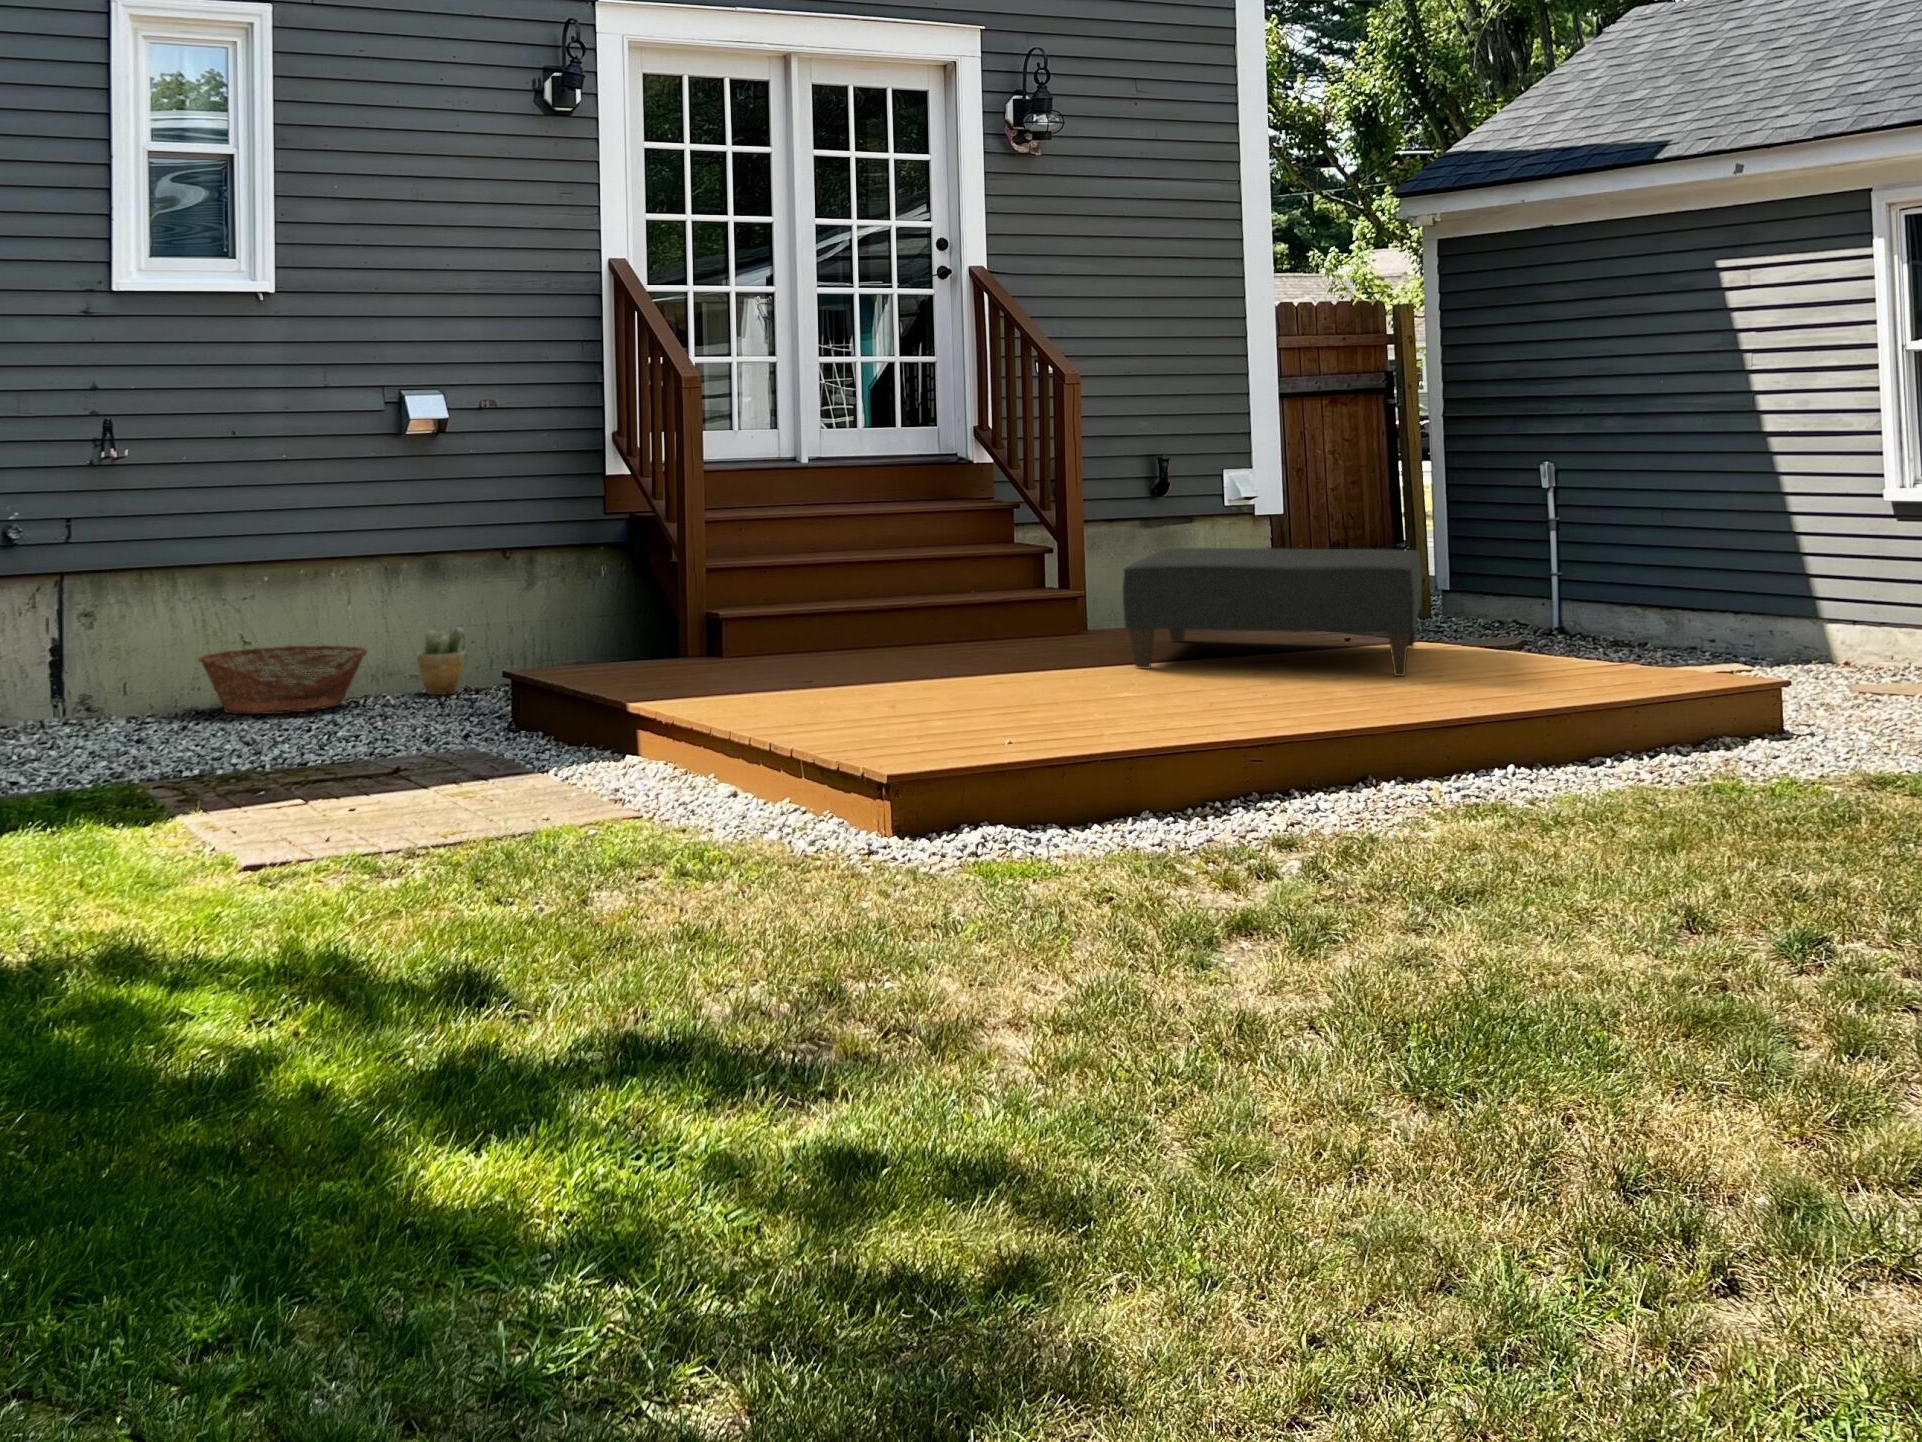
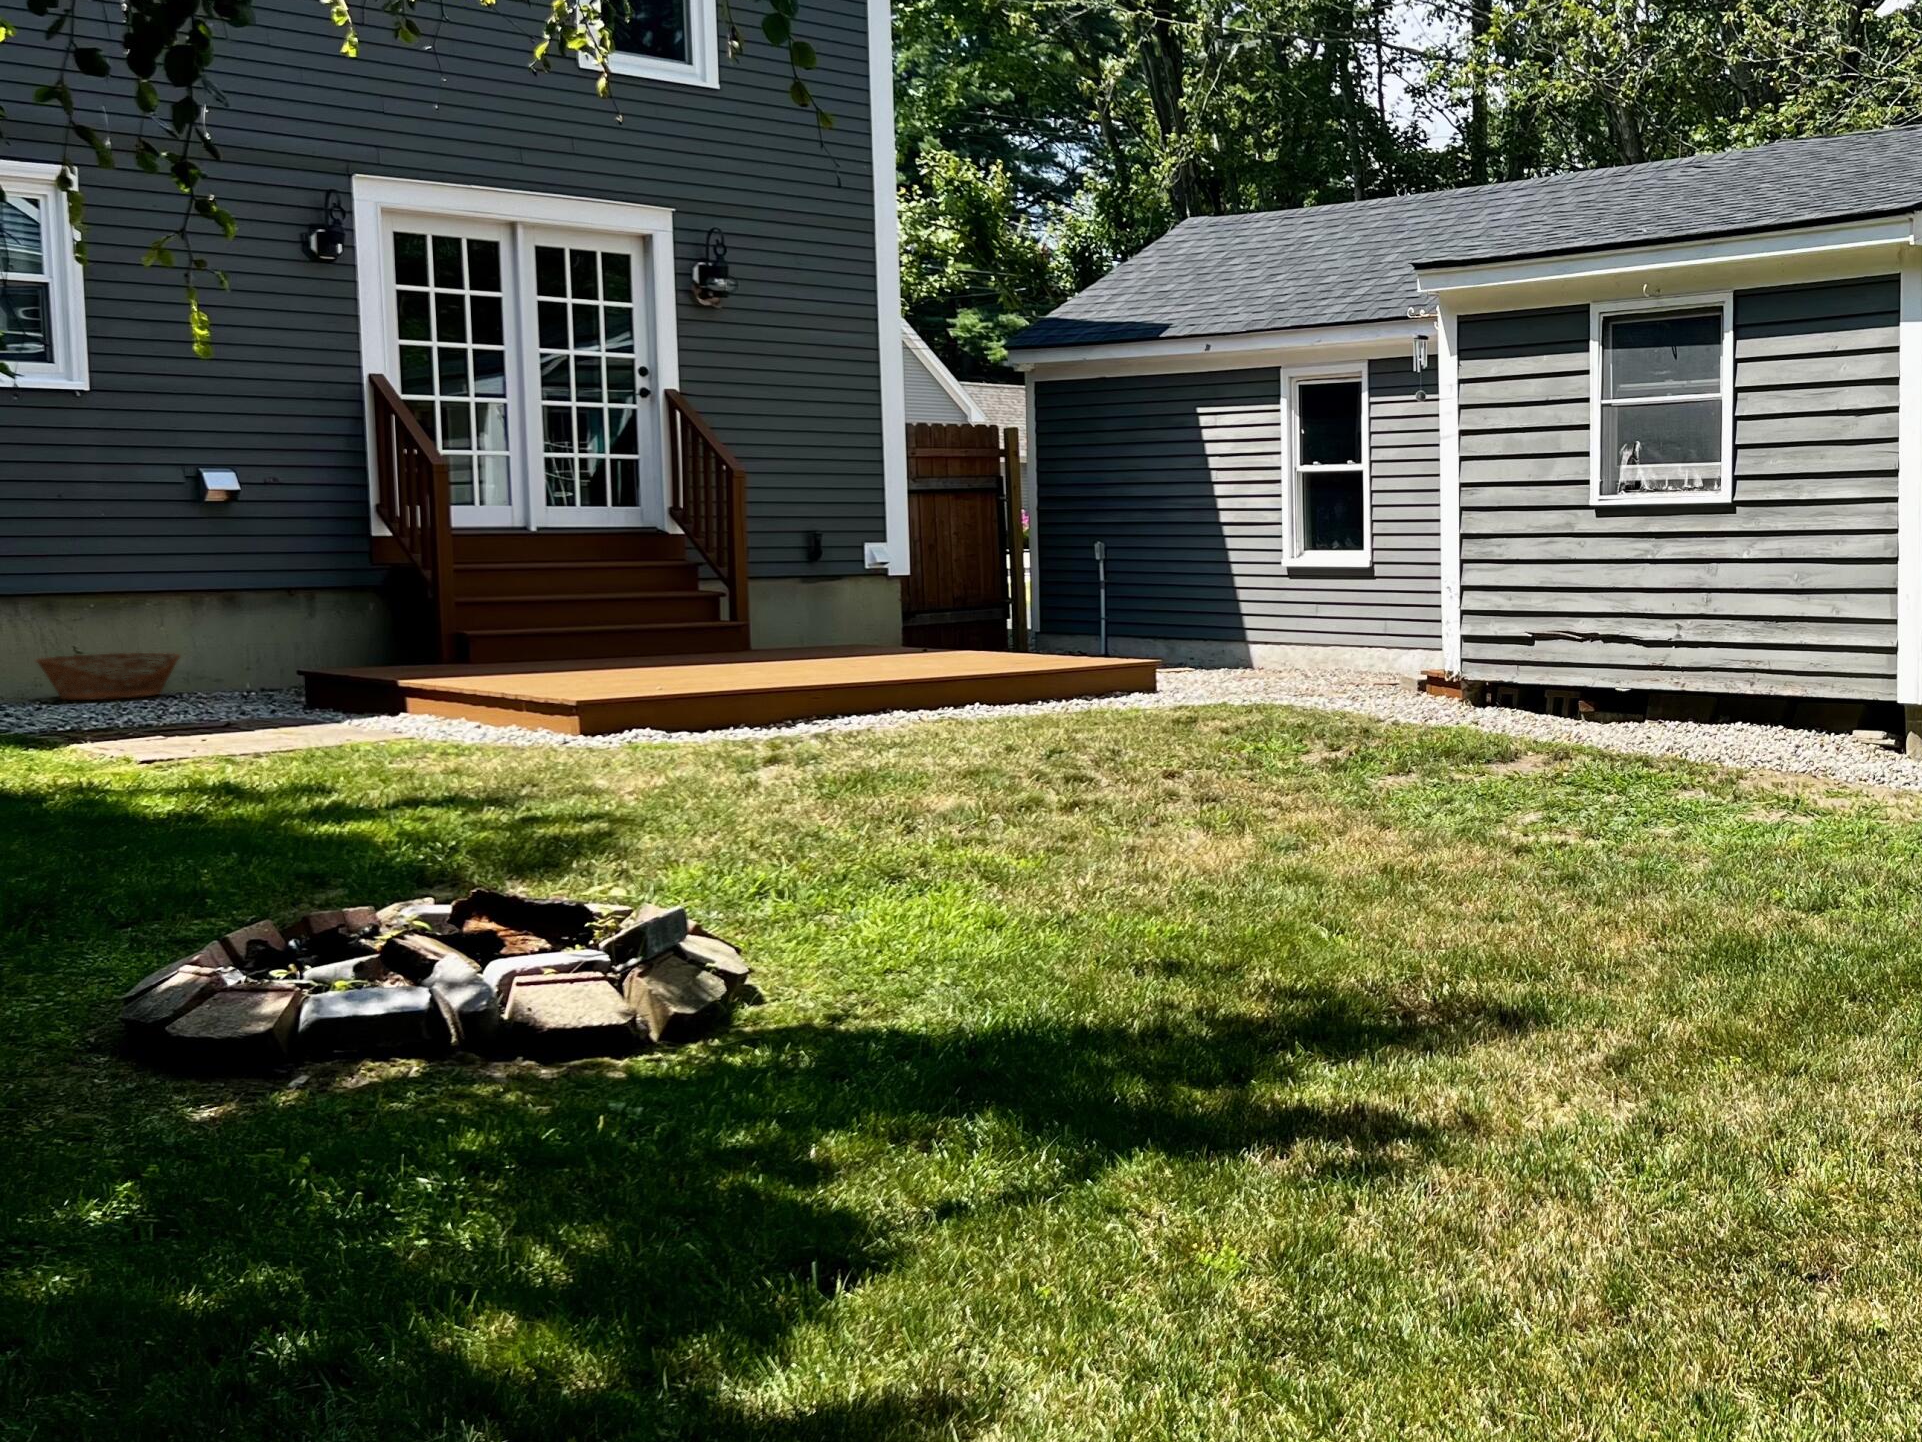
ottoman: present [1123,548,1422,676] -> none [759,589,968,663]
potted plant: present [417,628,464,695] -> none [221,641,261,689]

